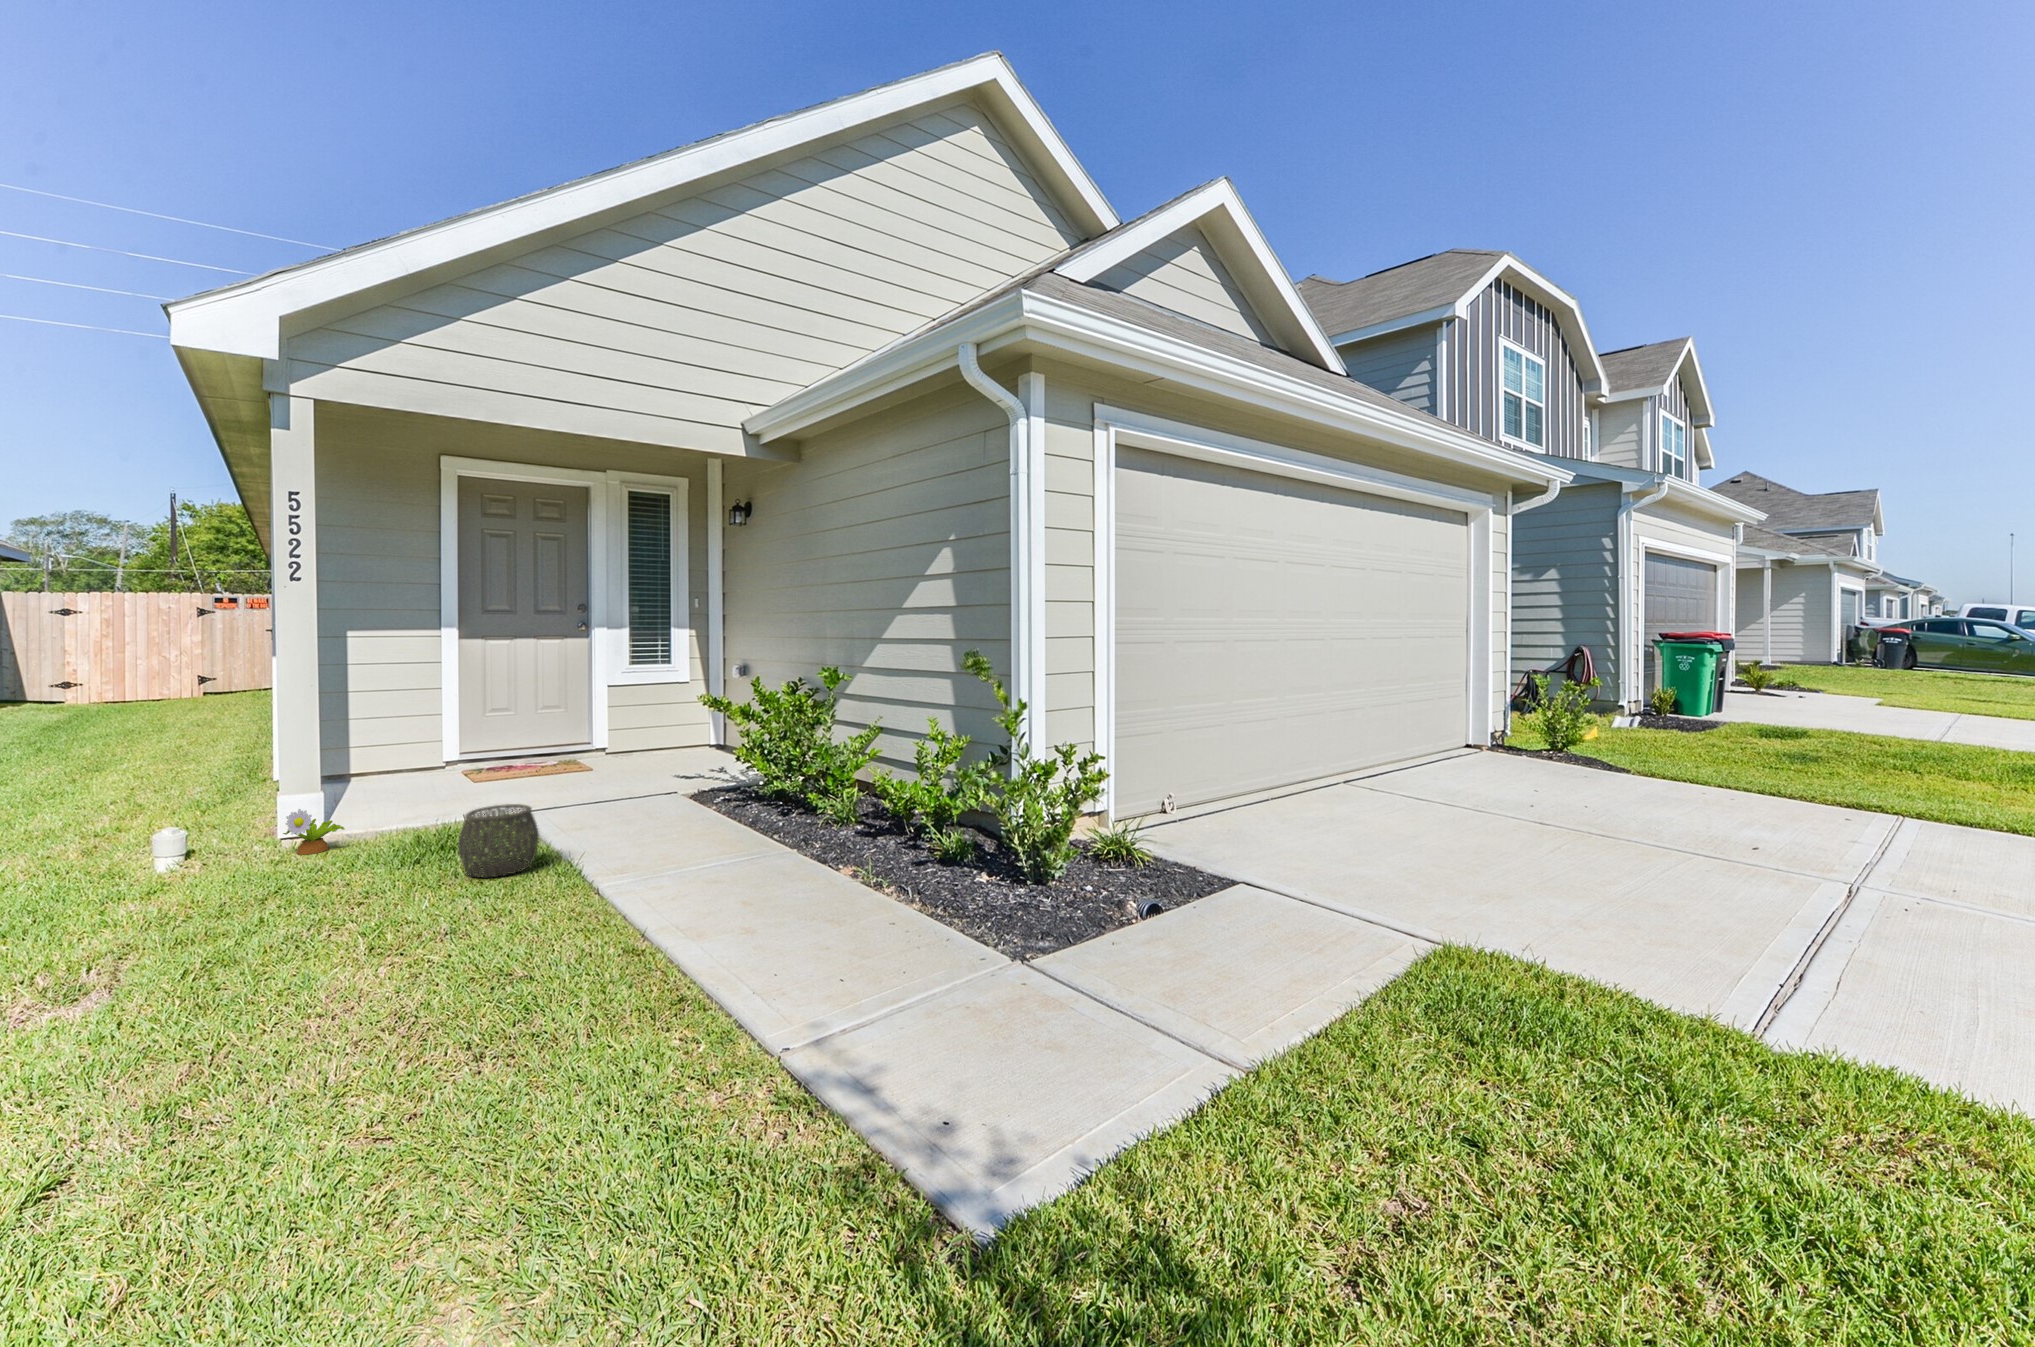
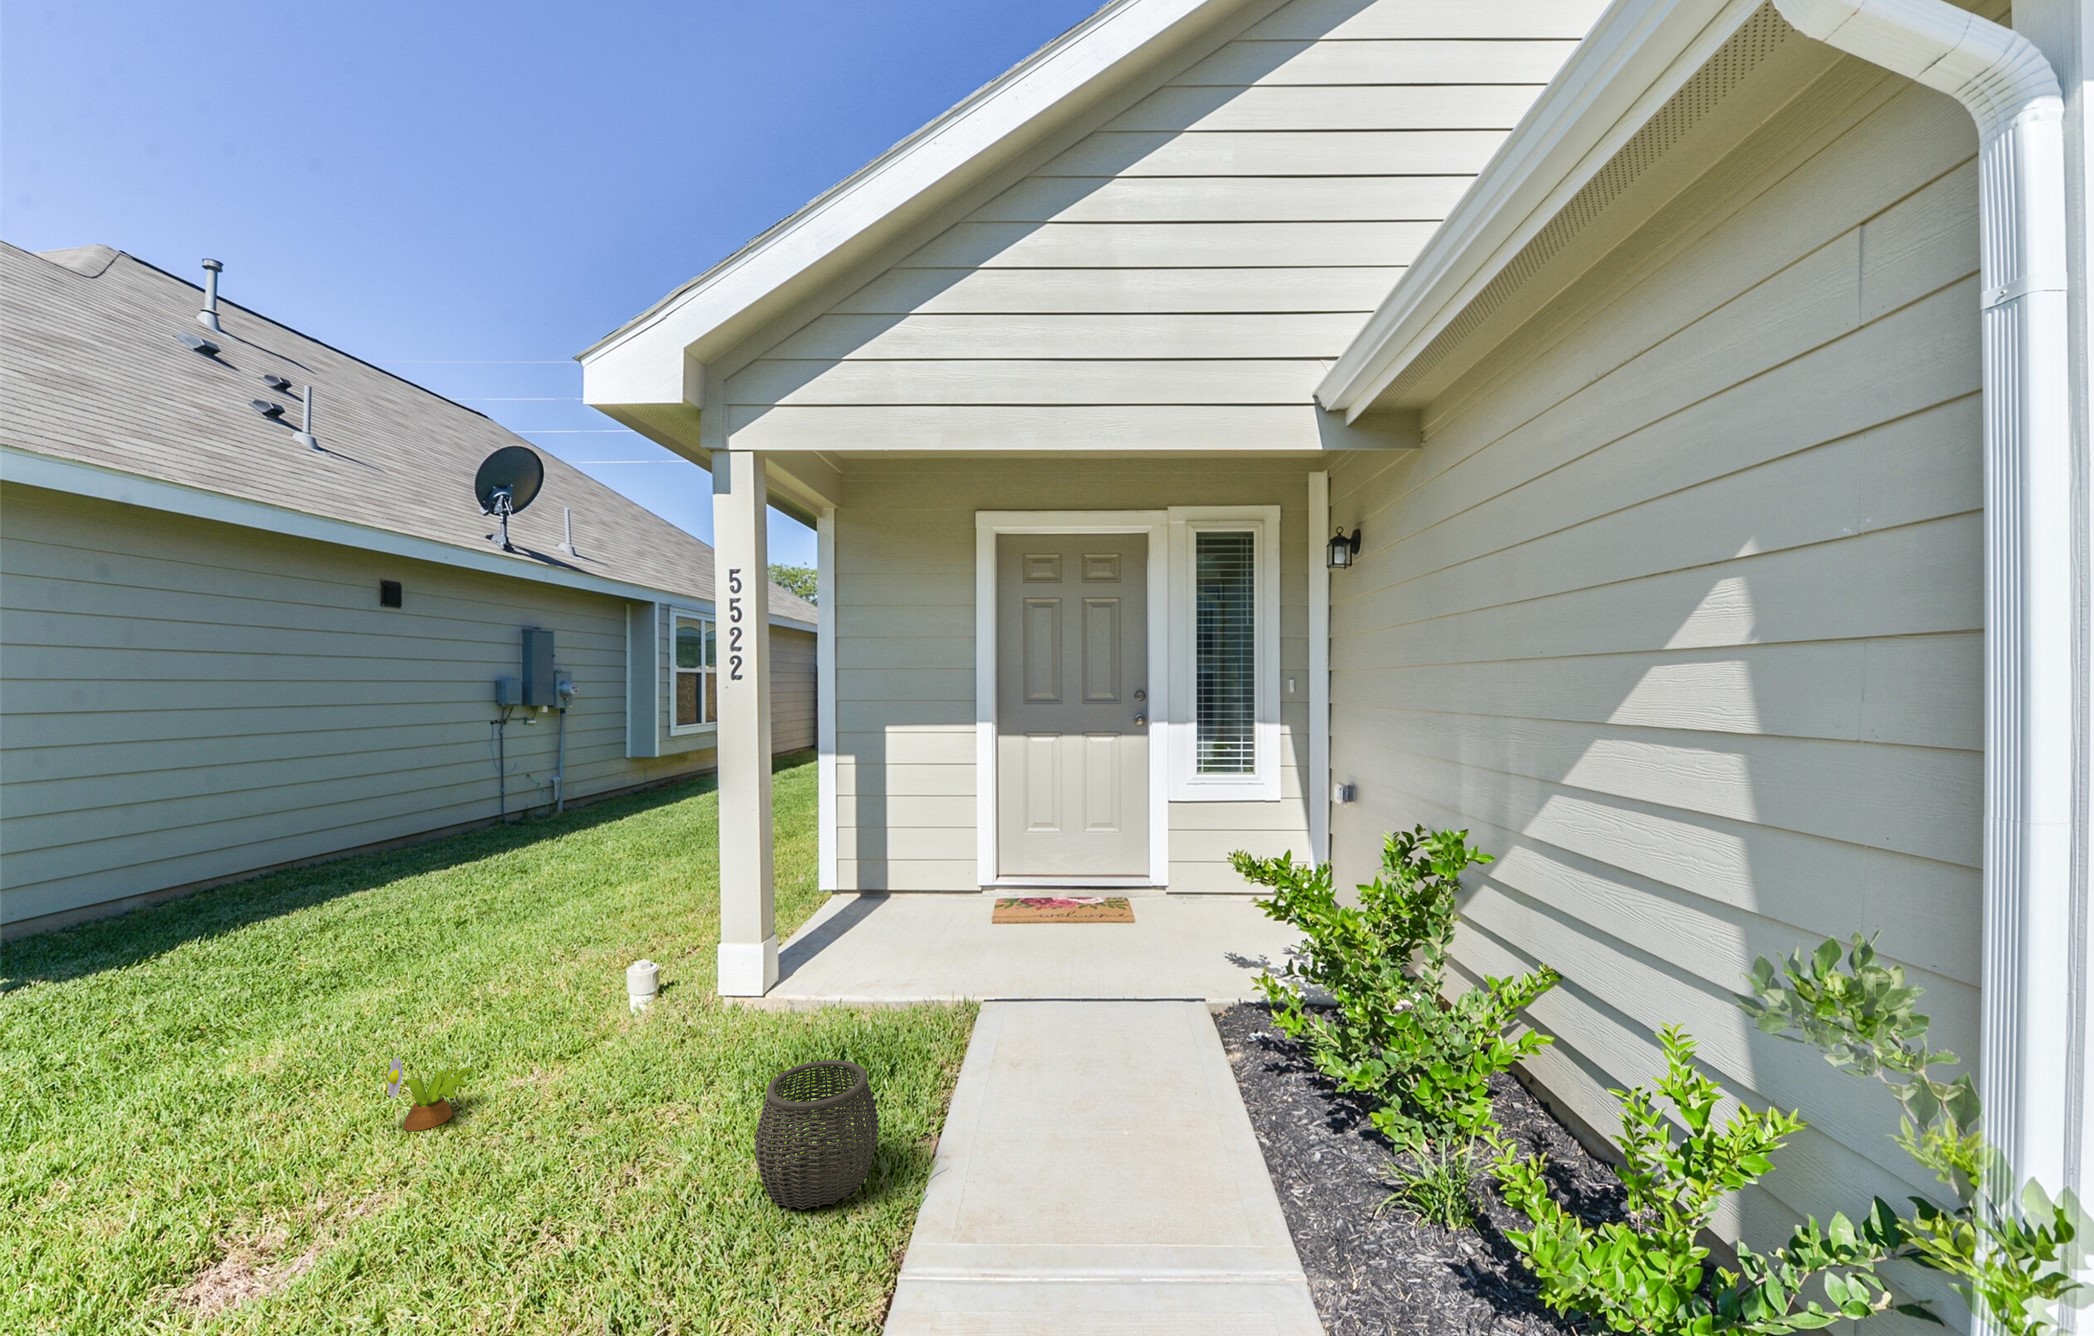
decorative plant: present [283,809,345,855] -> present [388,1055,474,1131]

